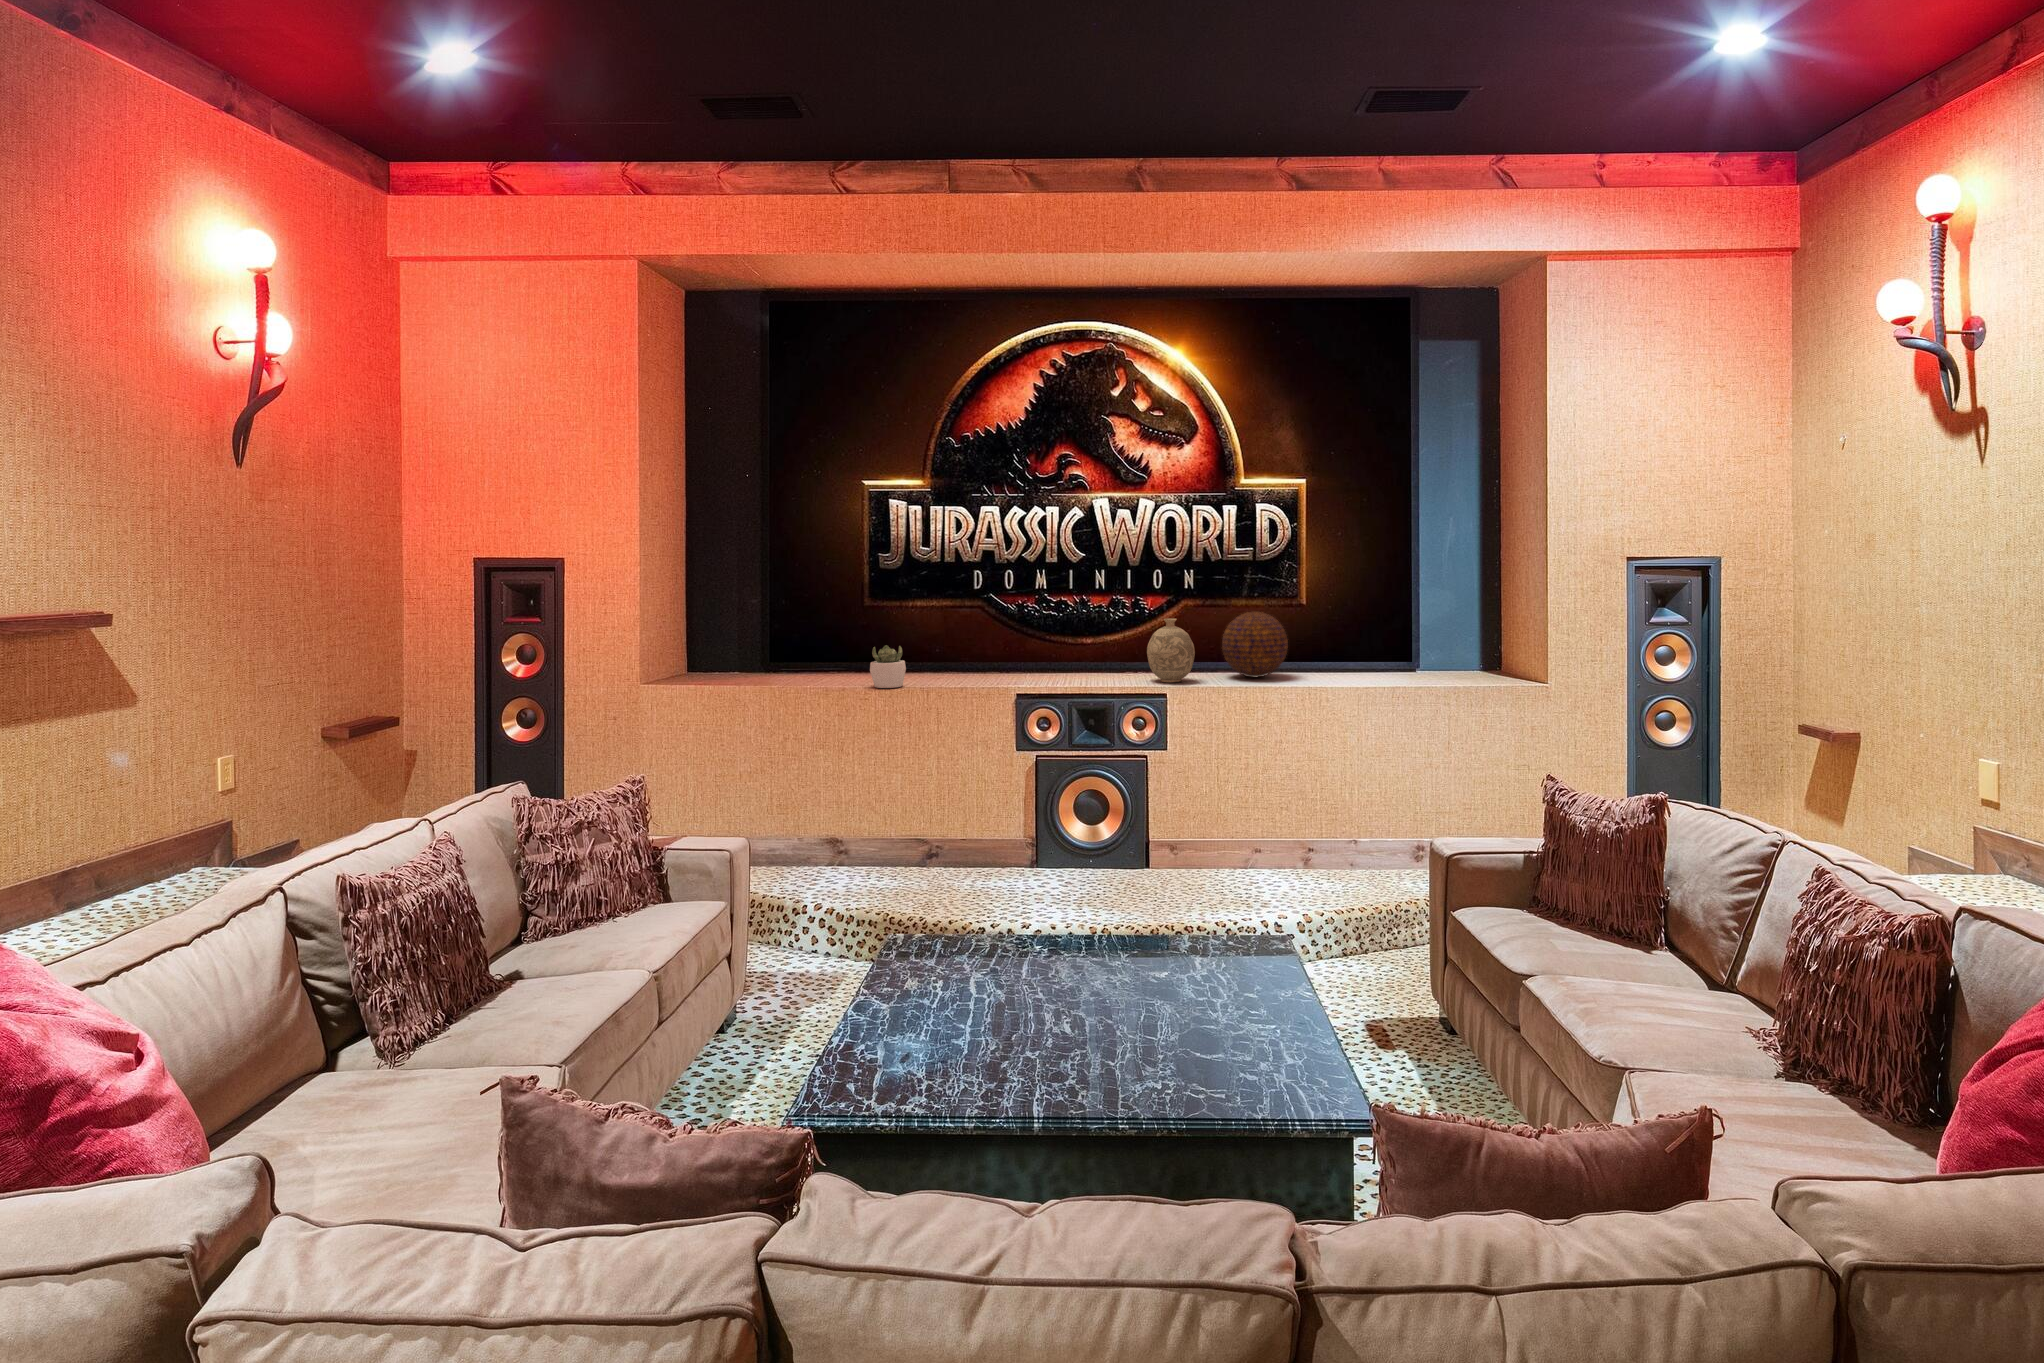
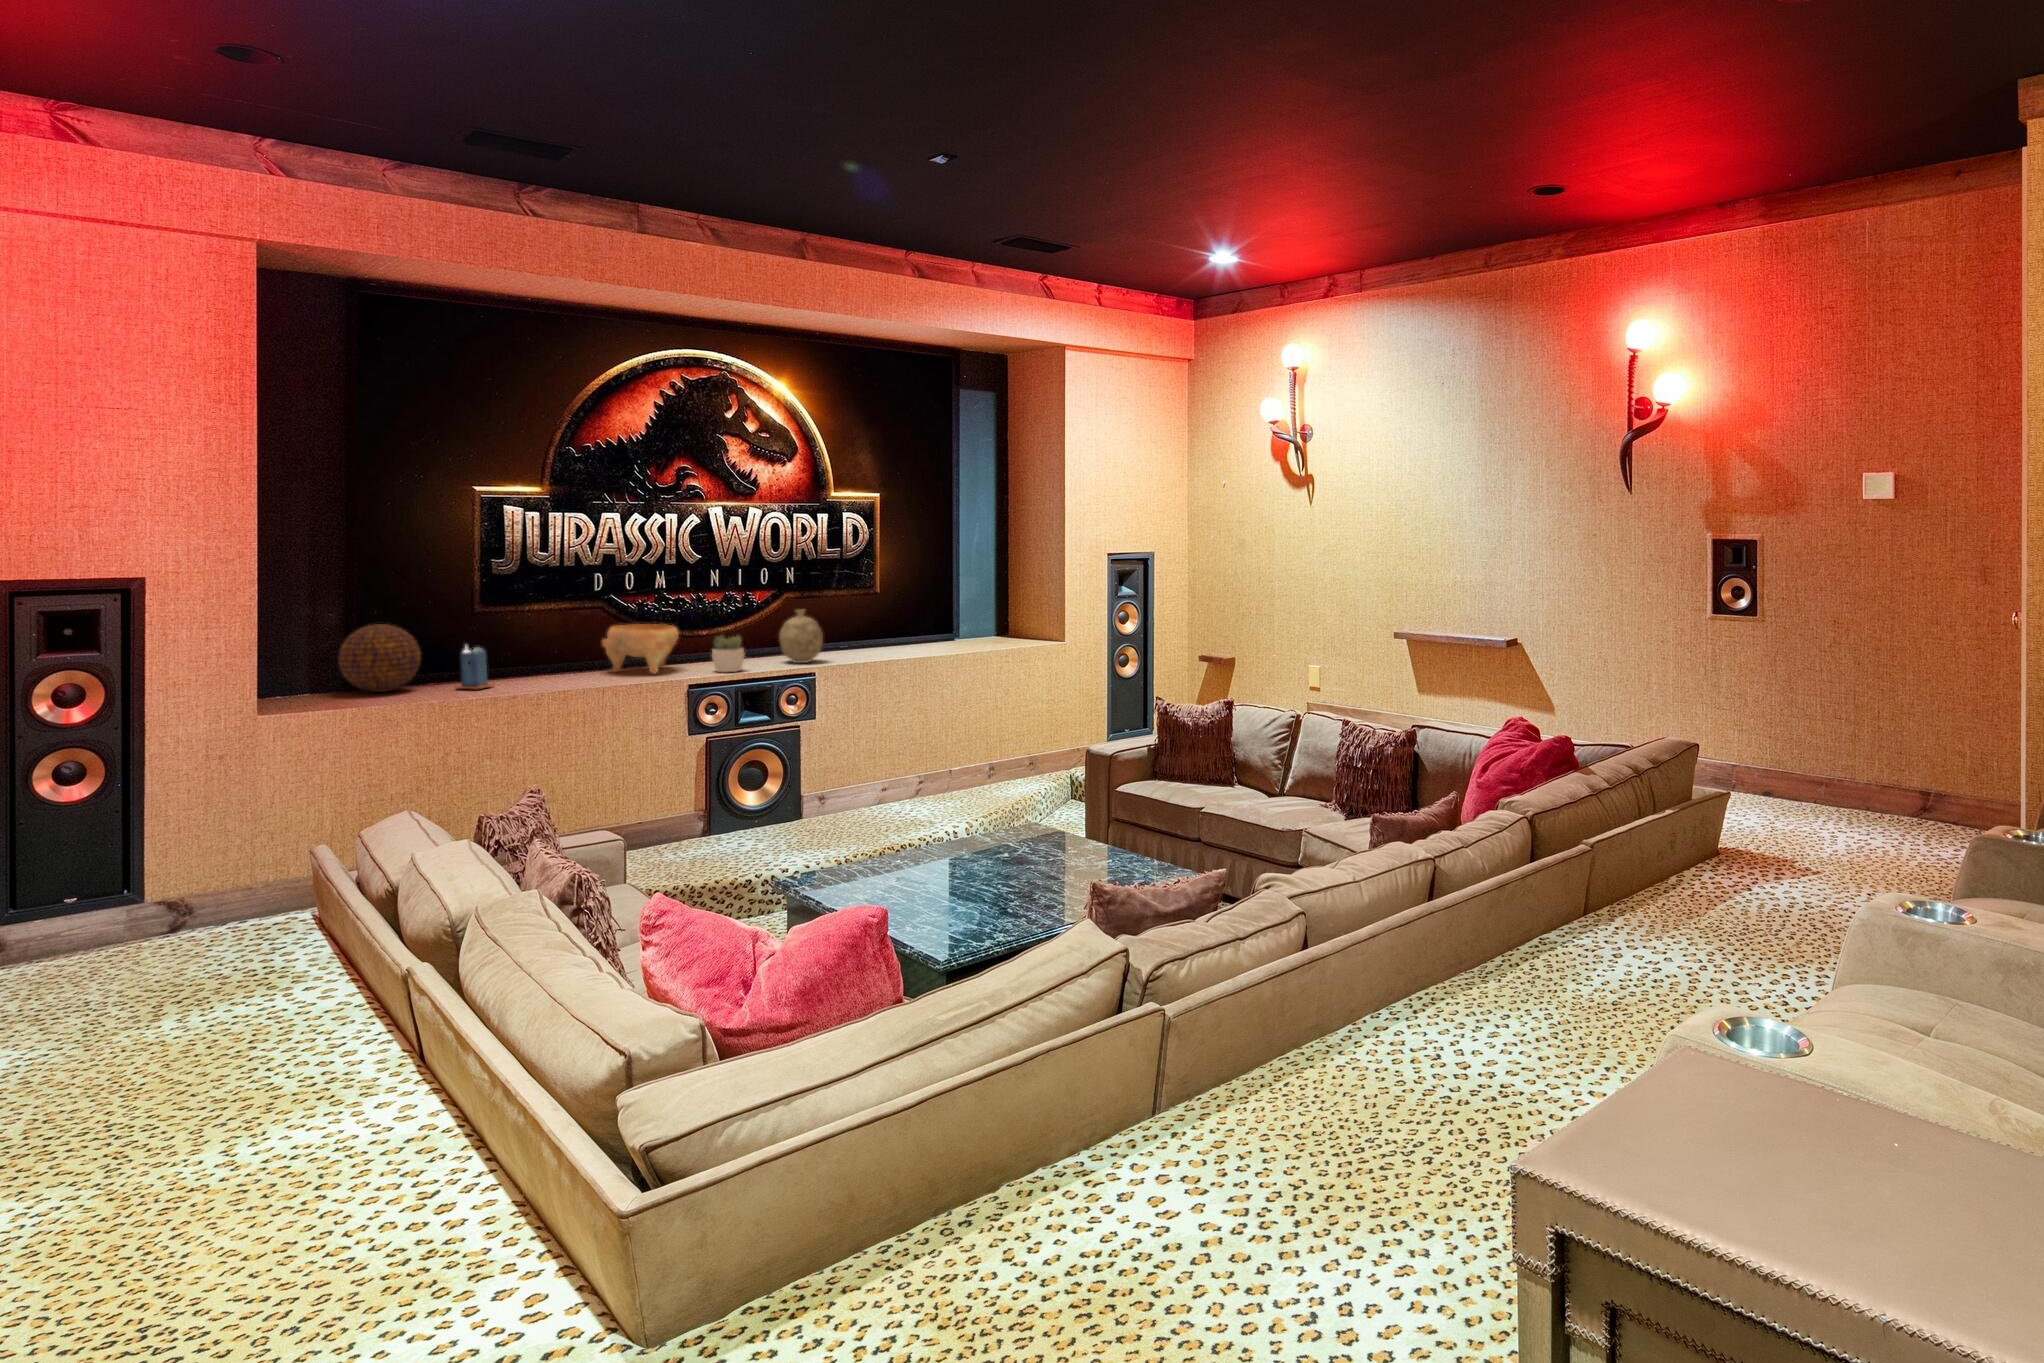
decorative orb: present [1222,612,1288,677] -> present [338,624,421,692]
decorative bowl: none [966,628,1040,684] -> present [602,624,679,674]
candle: none [816,643,851,689] -> present [455,646,494,689]
succulent plant: present [870,645,906,688] -> present [712,635,745,672]

